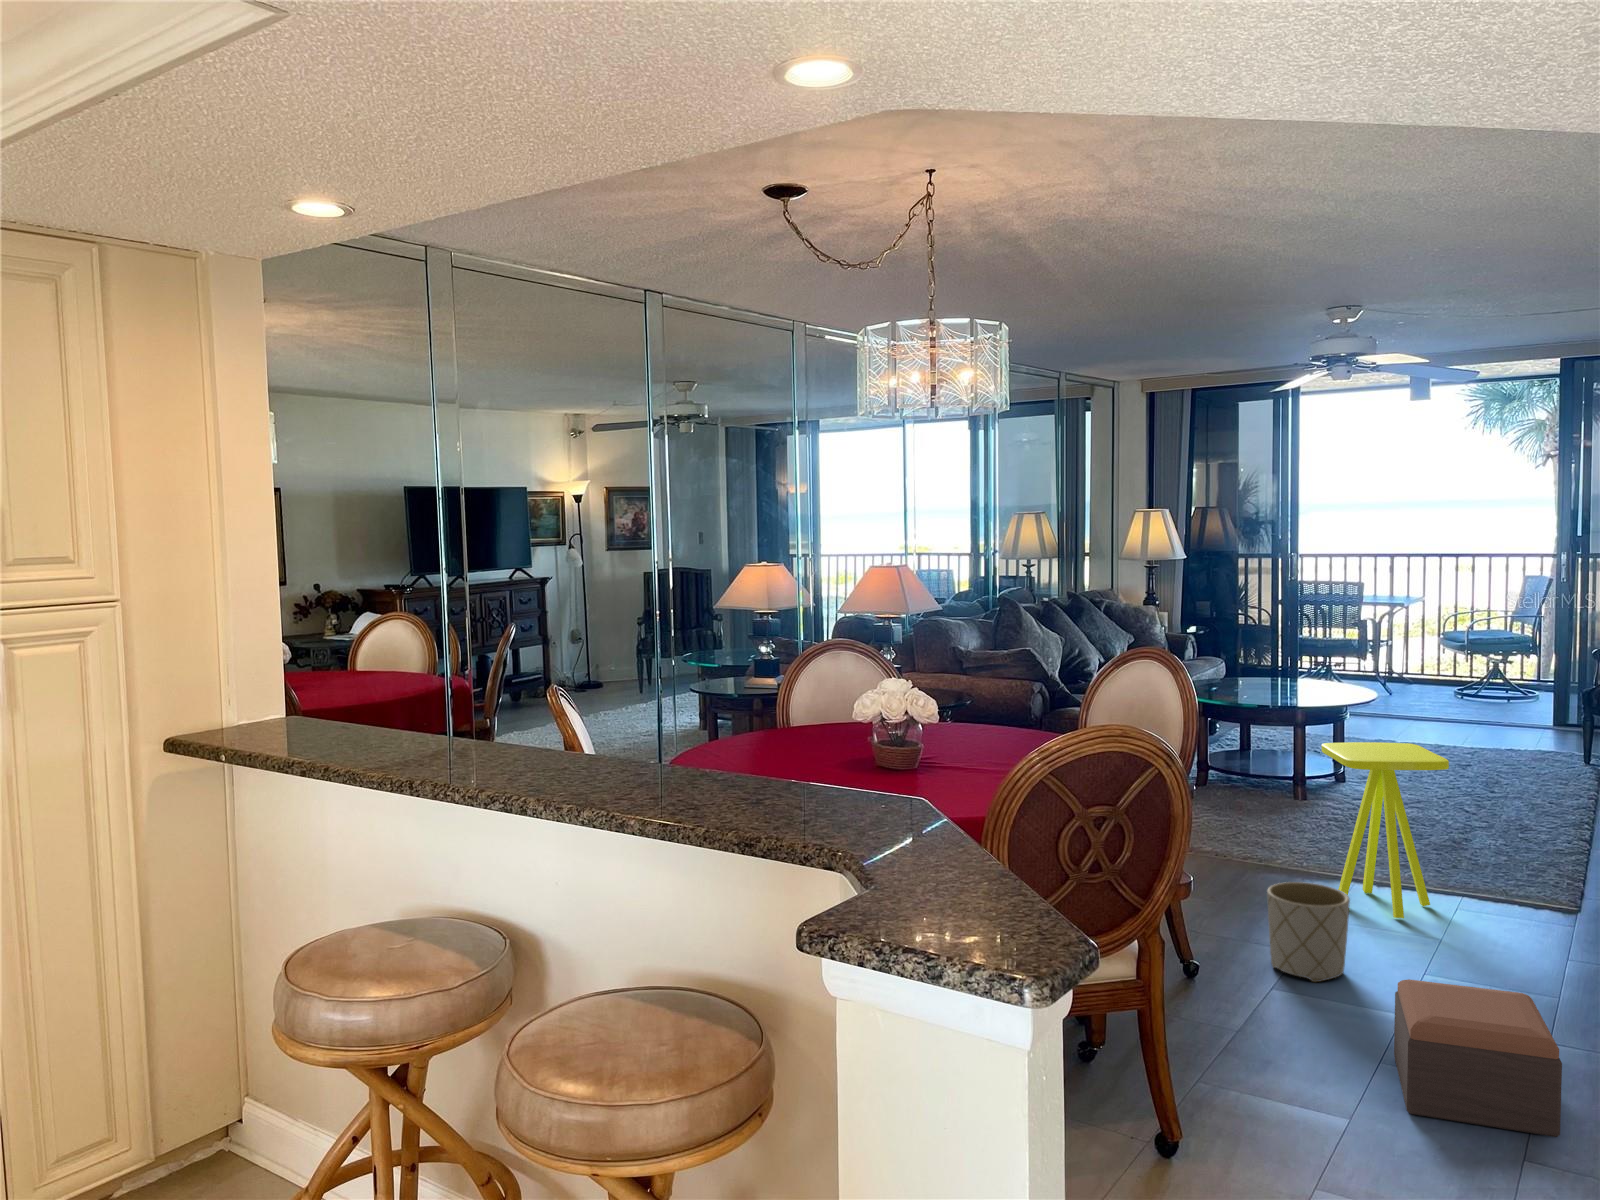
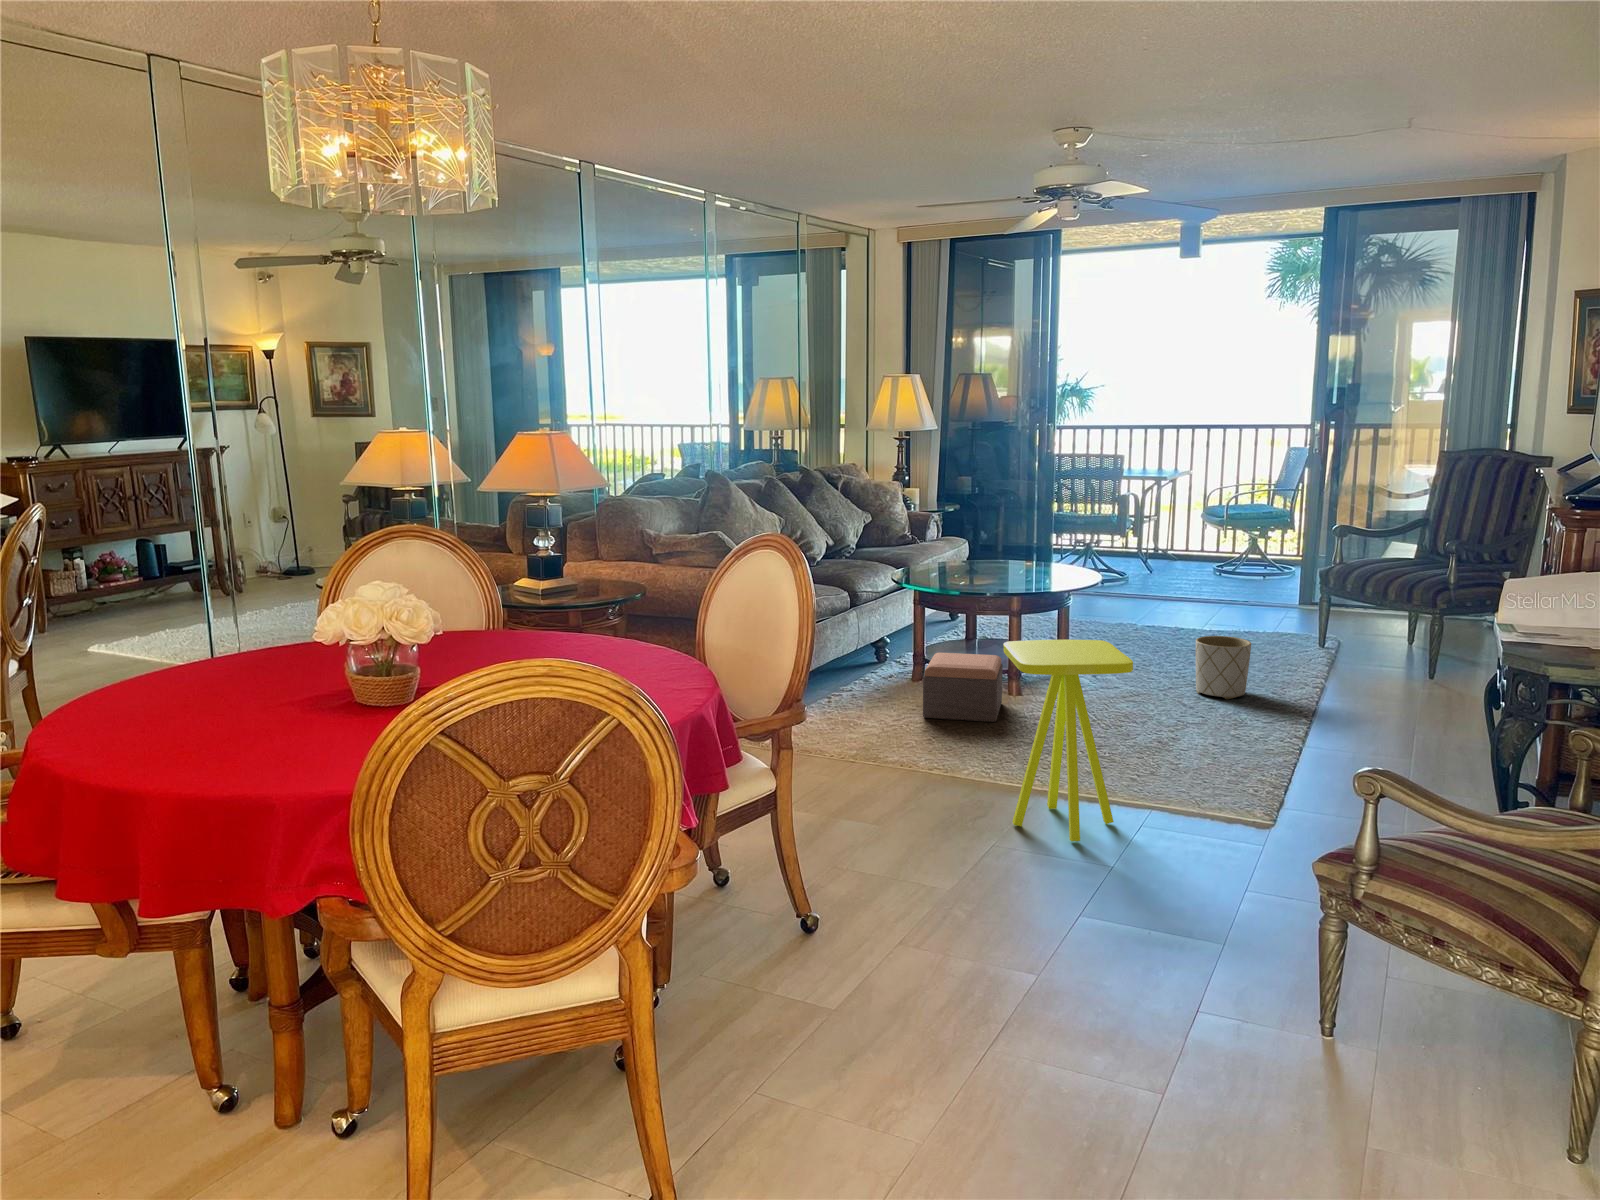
planter: present [1267,882,1350,982] -> present [1196,636,1251,699]
footstool: present [1394,979,1562,1137] -> present [923,653,1003,722]

